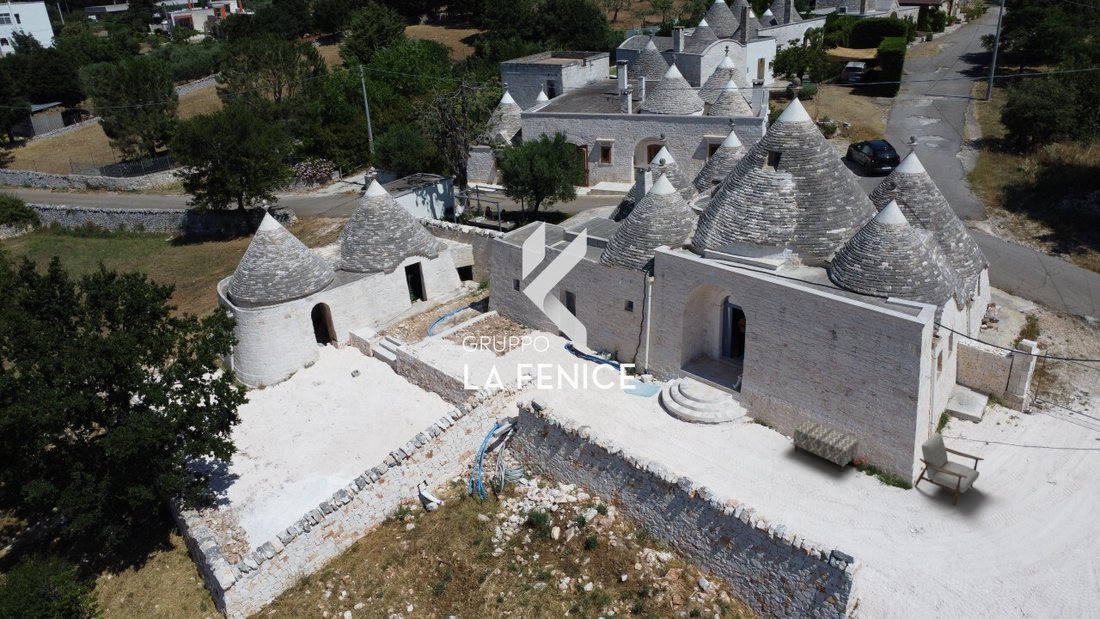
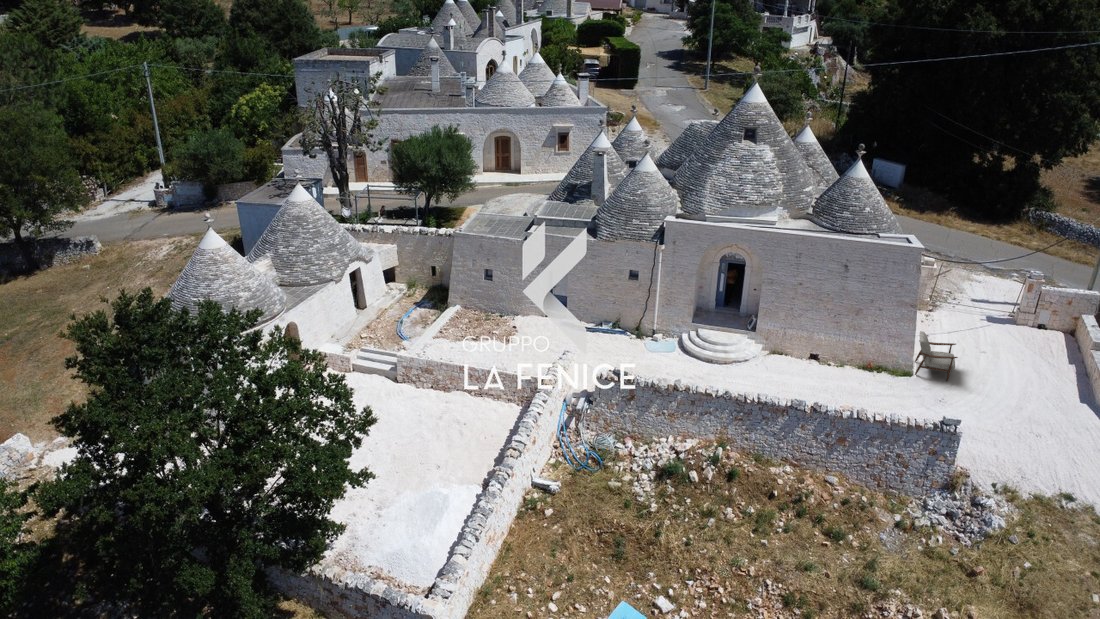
bench: present [793,420,859,472] -> none [819,342,868,377]

